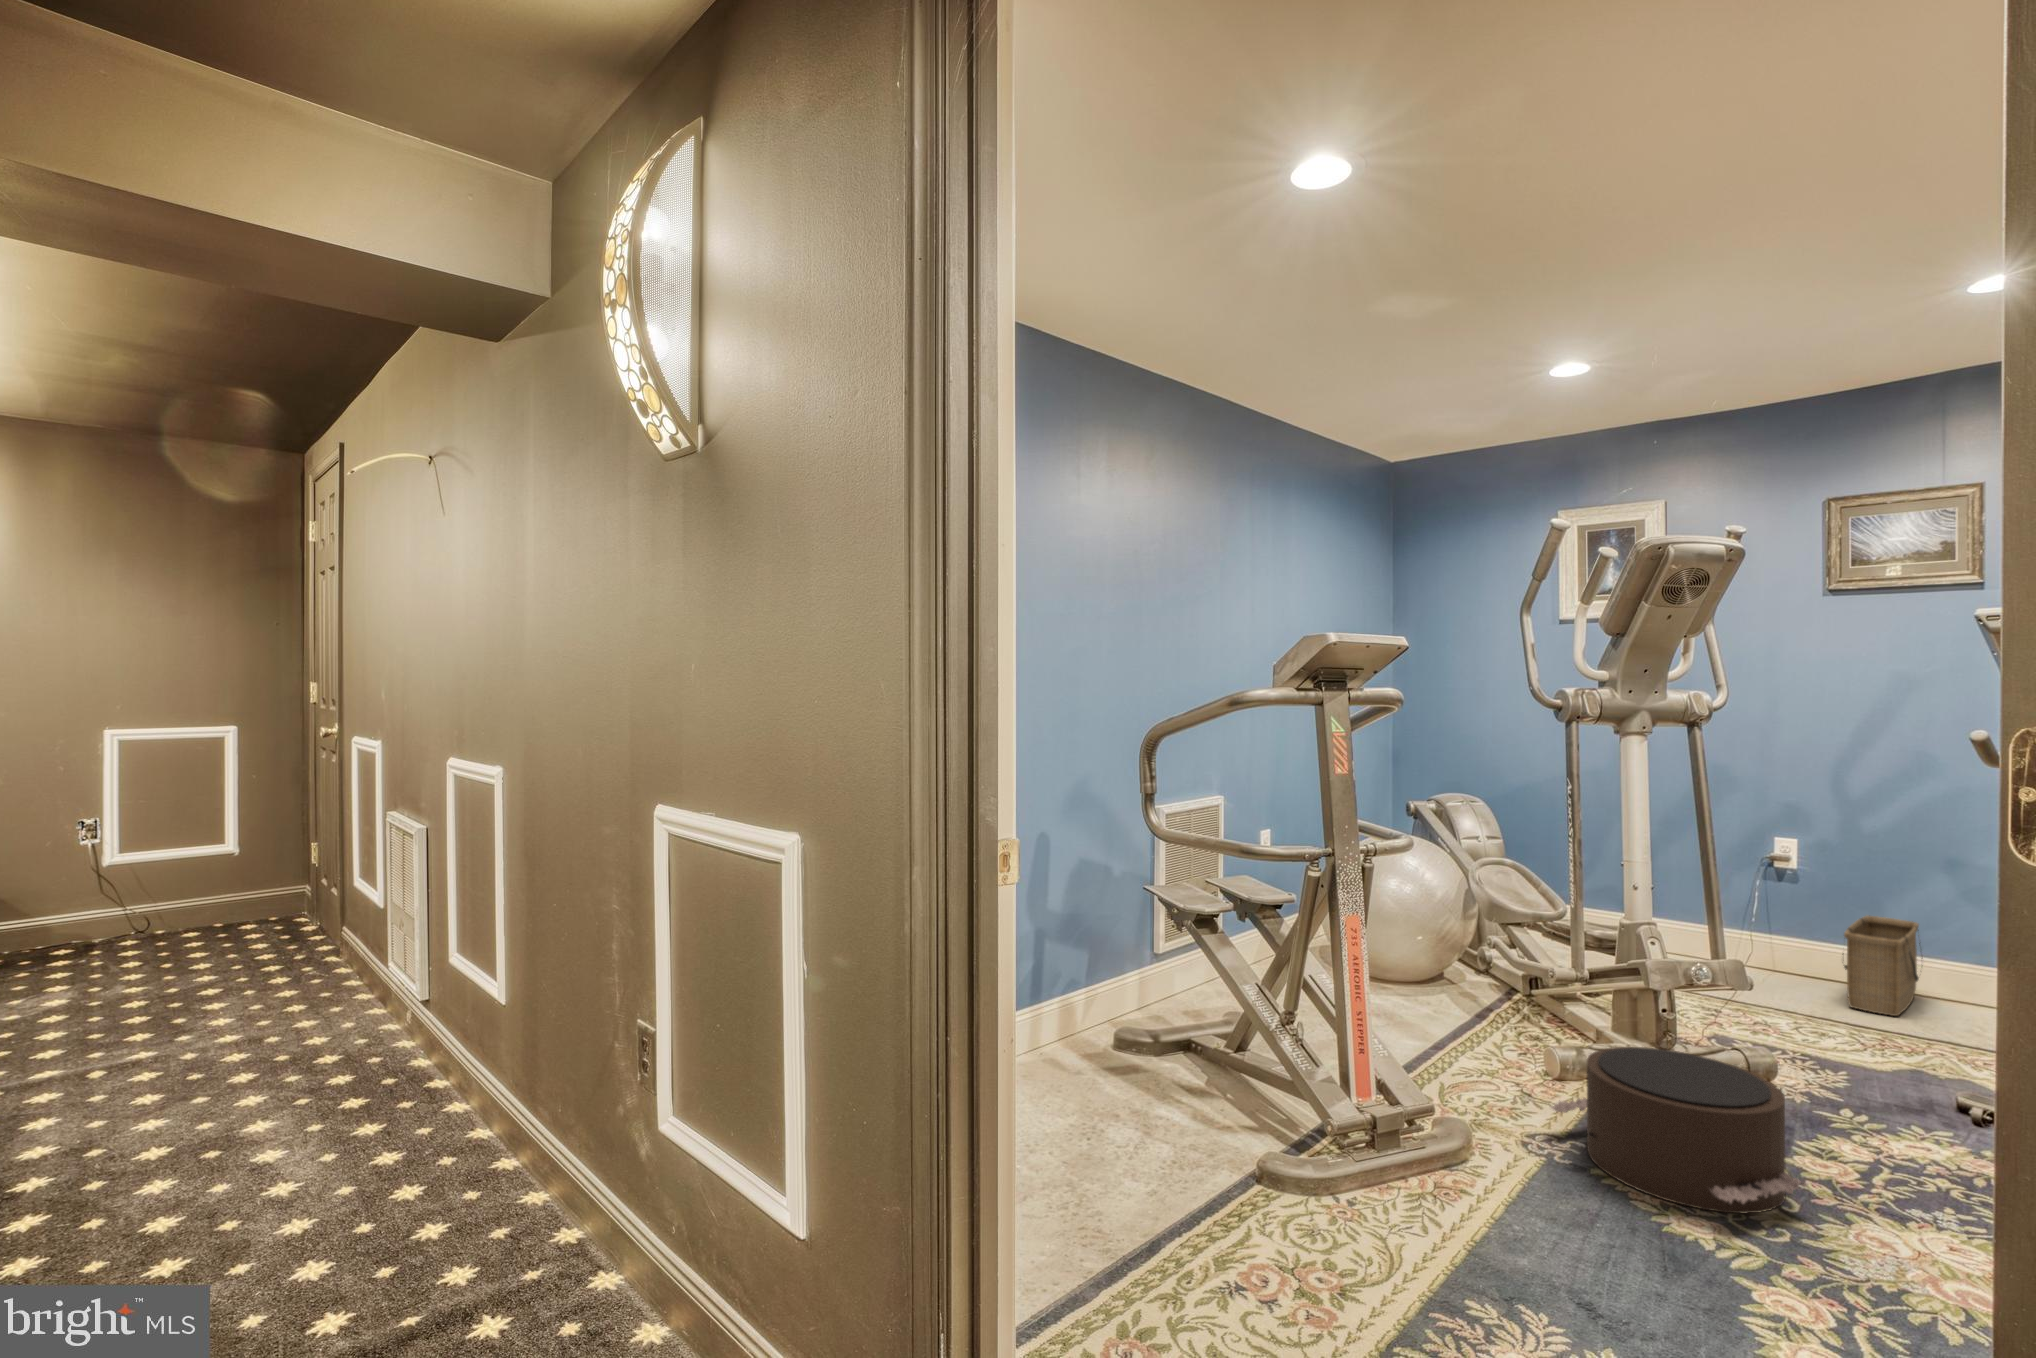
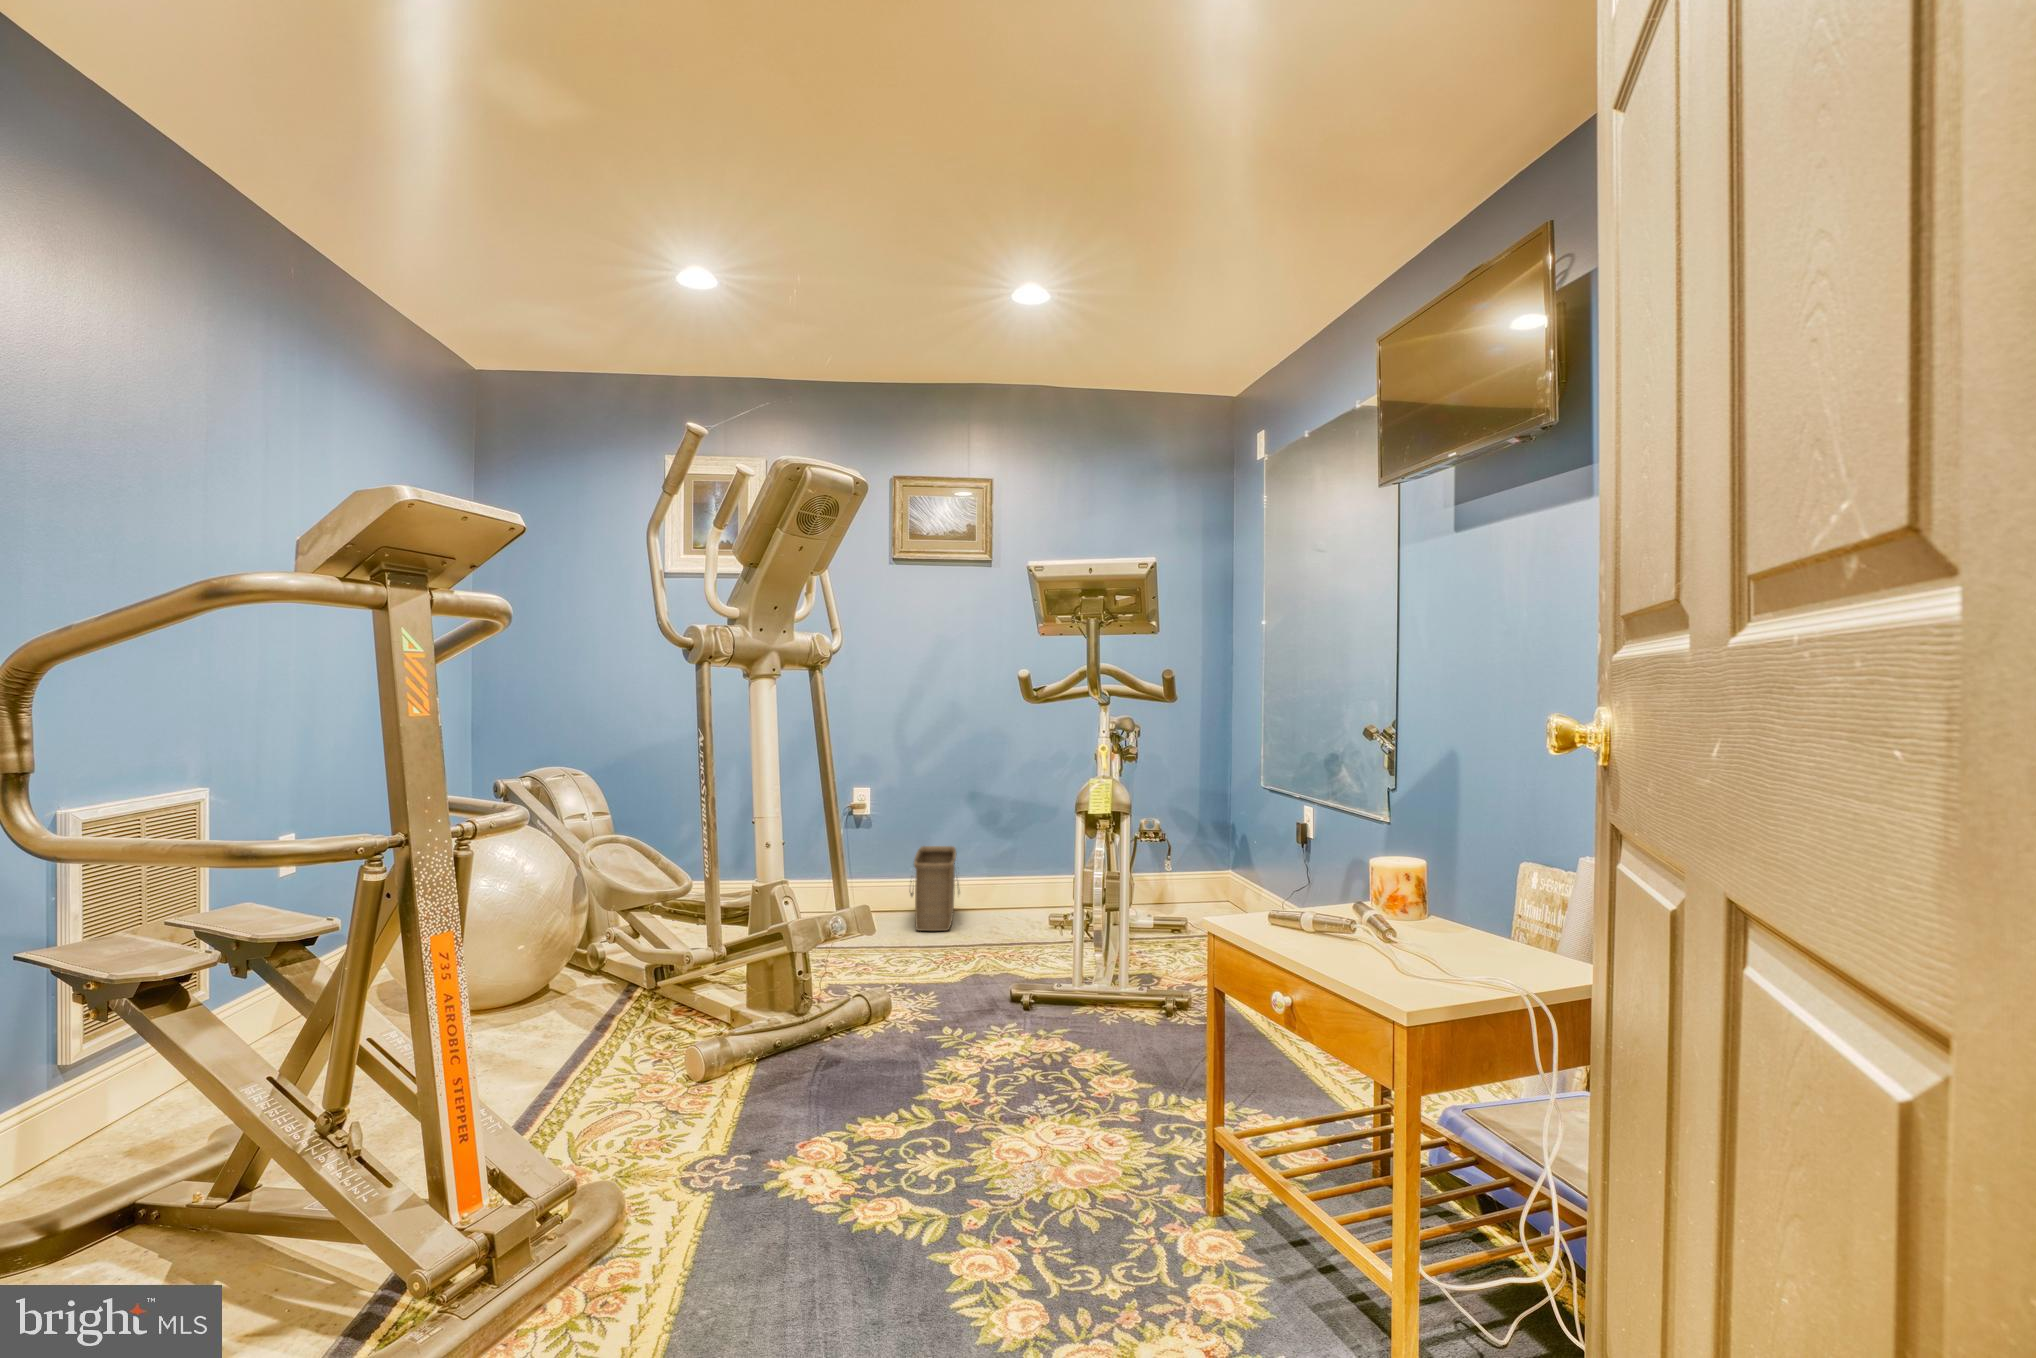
pouf: present [1551,1047,1807,1214] -> none [708,1012,959,1190]

